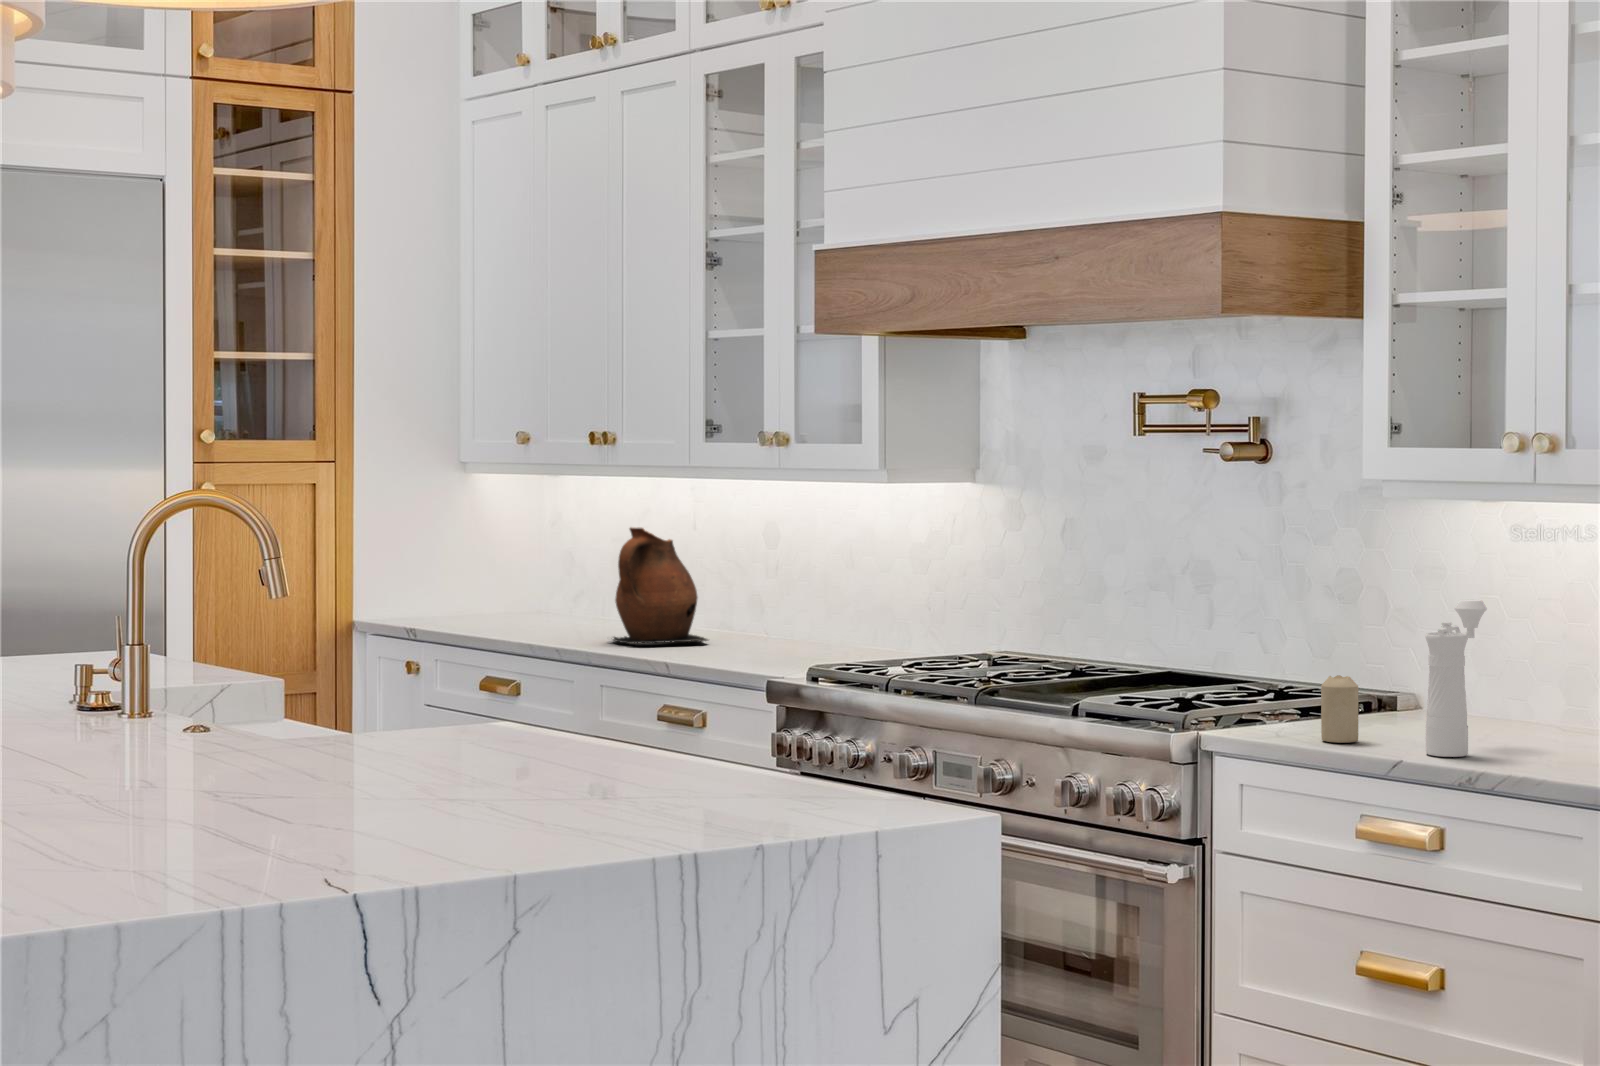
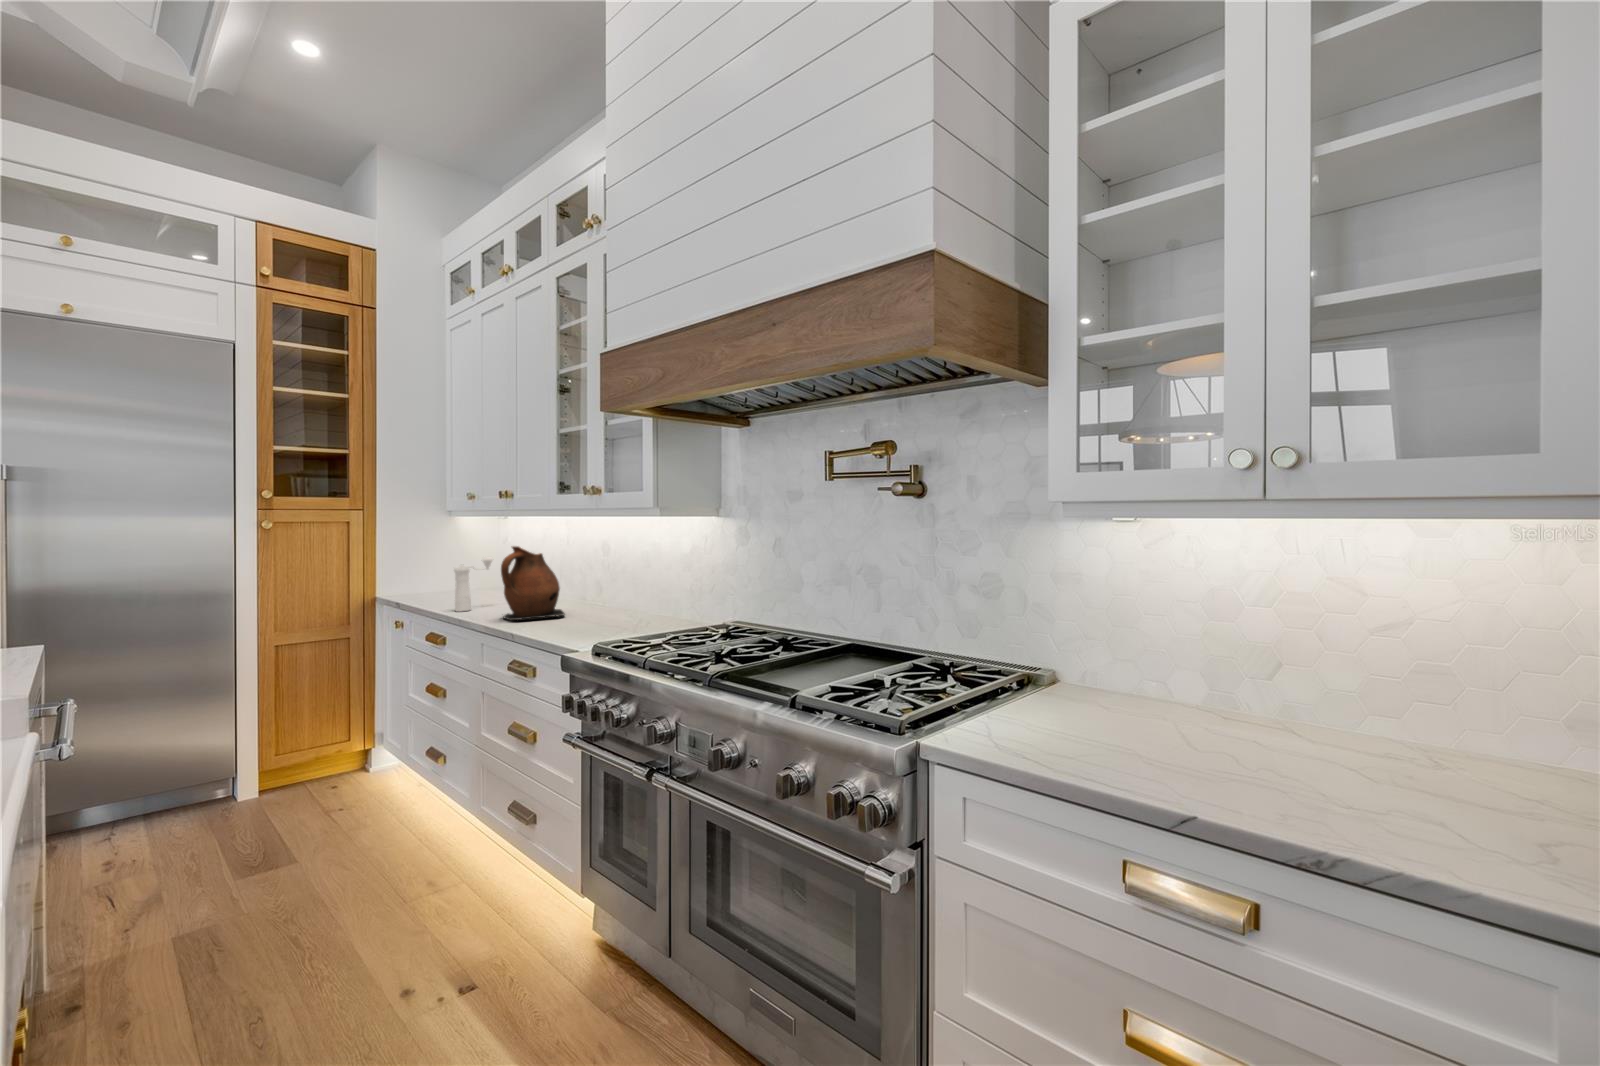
pepper mill: present [1425,599,1487,757] -> present [454,557,493,612]
candle: present [1321,675,1358,743] -> none [1054,696,1096,774]

